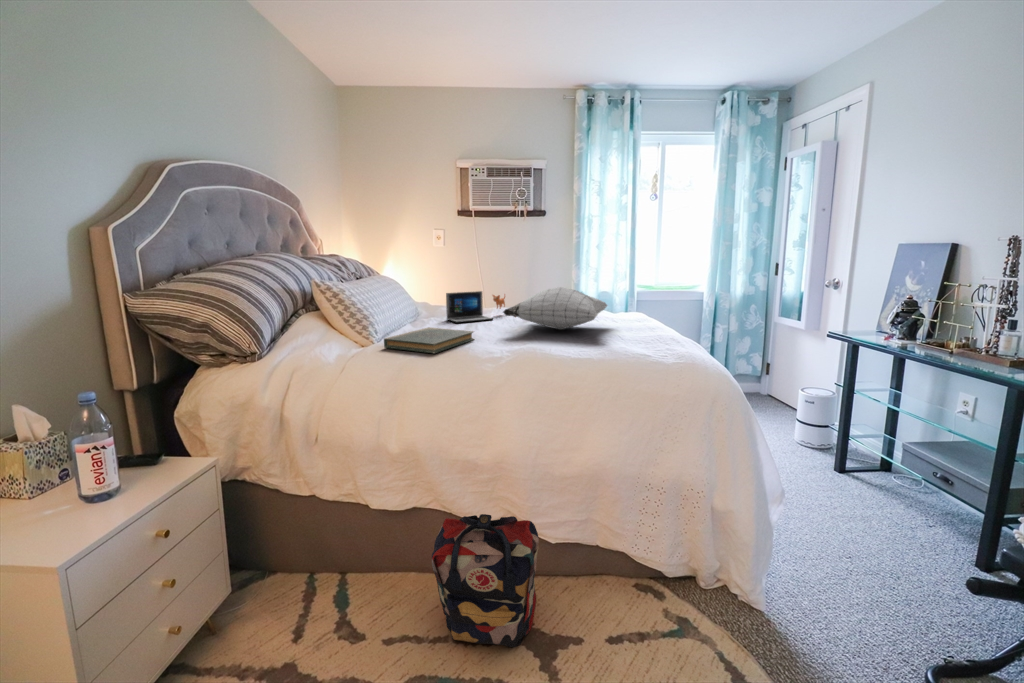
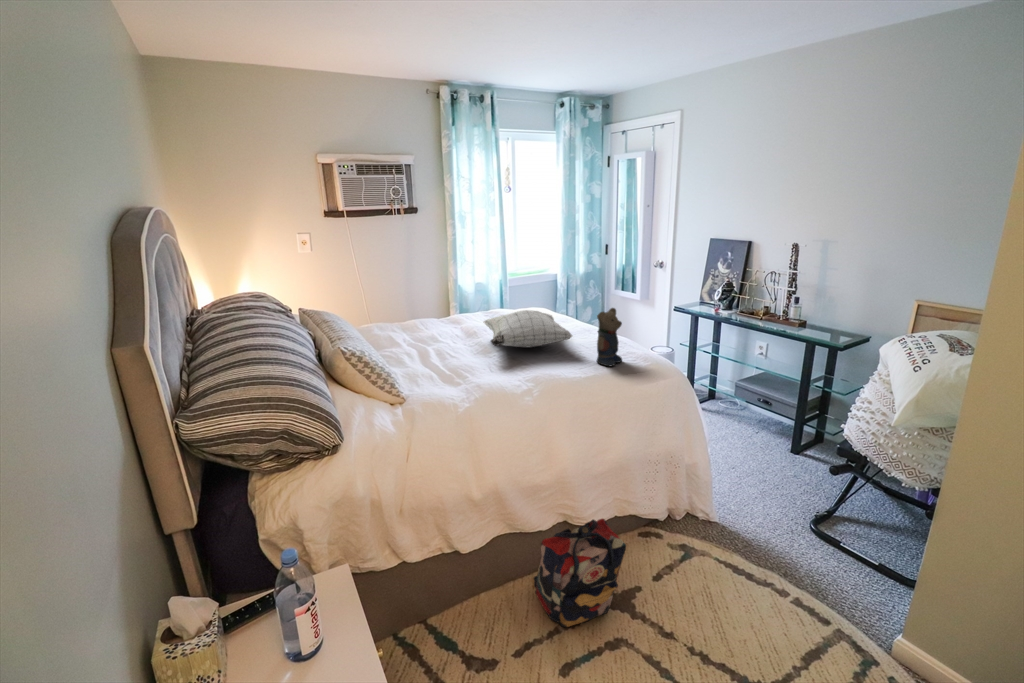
teddy bear: none [607,281,646,352] -> present [597,308,622,366]
laptop: present [446,291,505,323] -> none [402,312,449,354]
book: present [384,327,474,353] -> none [418,367,478,404]

